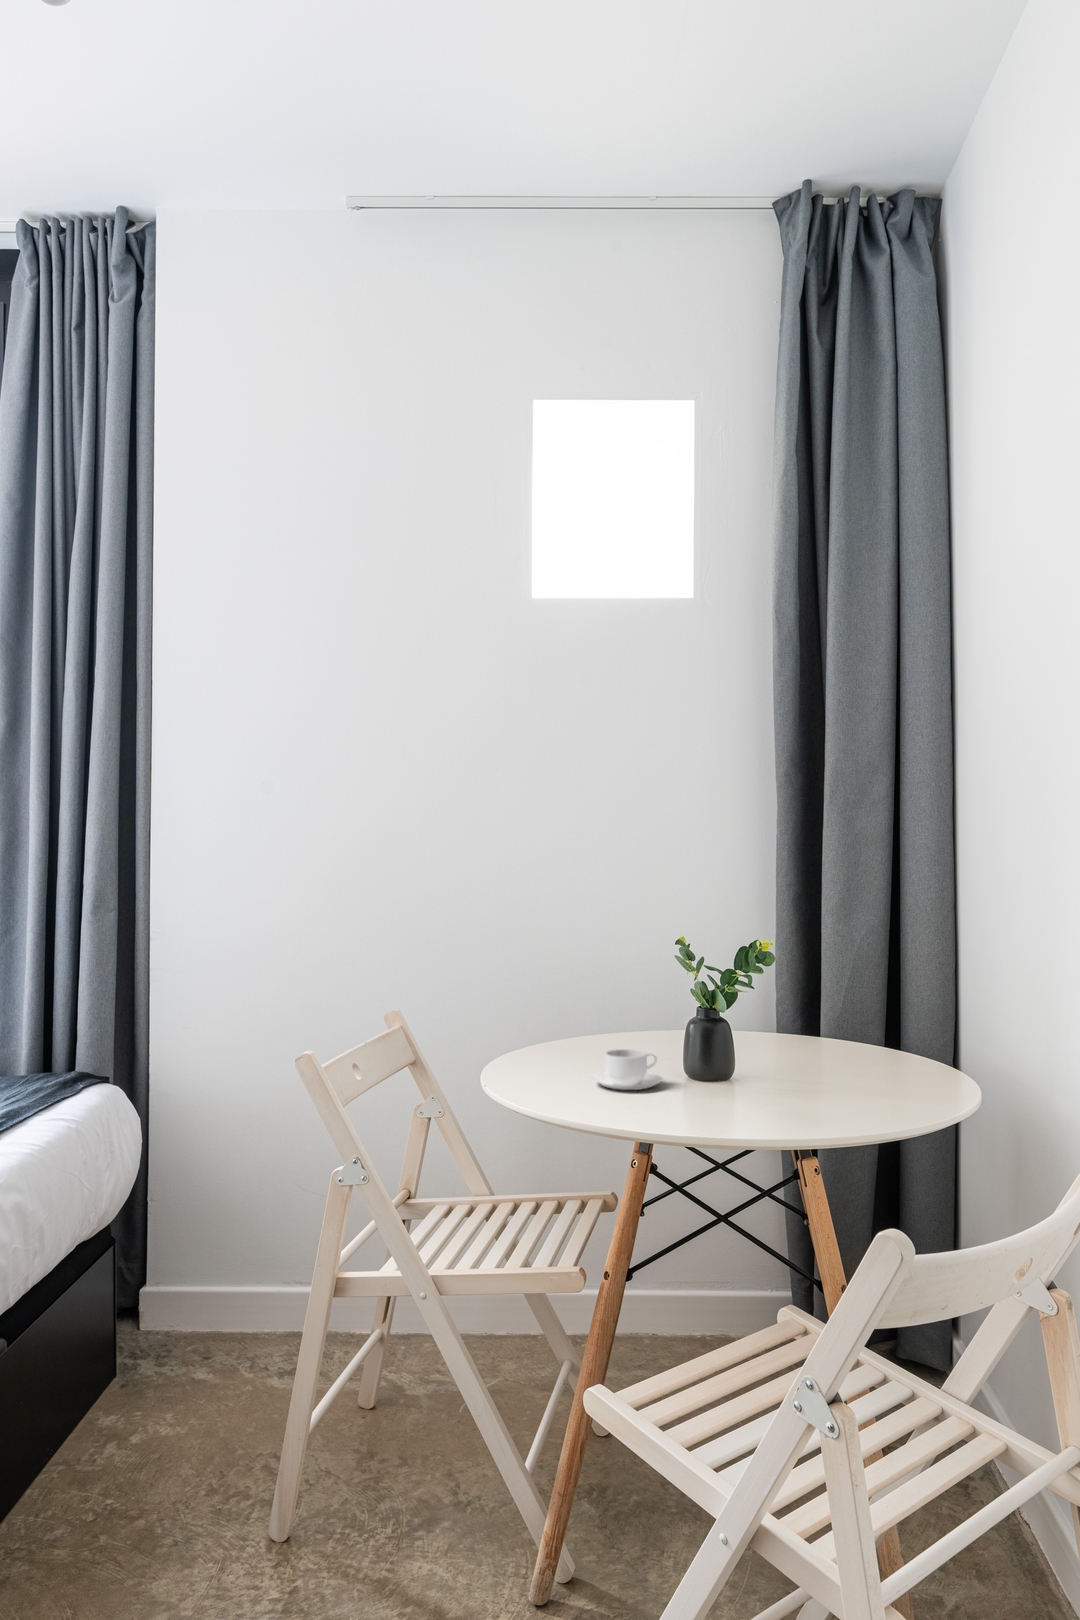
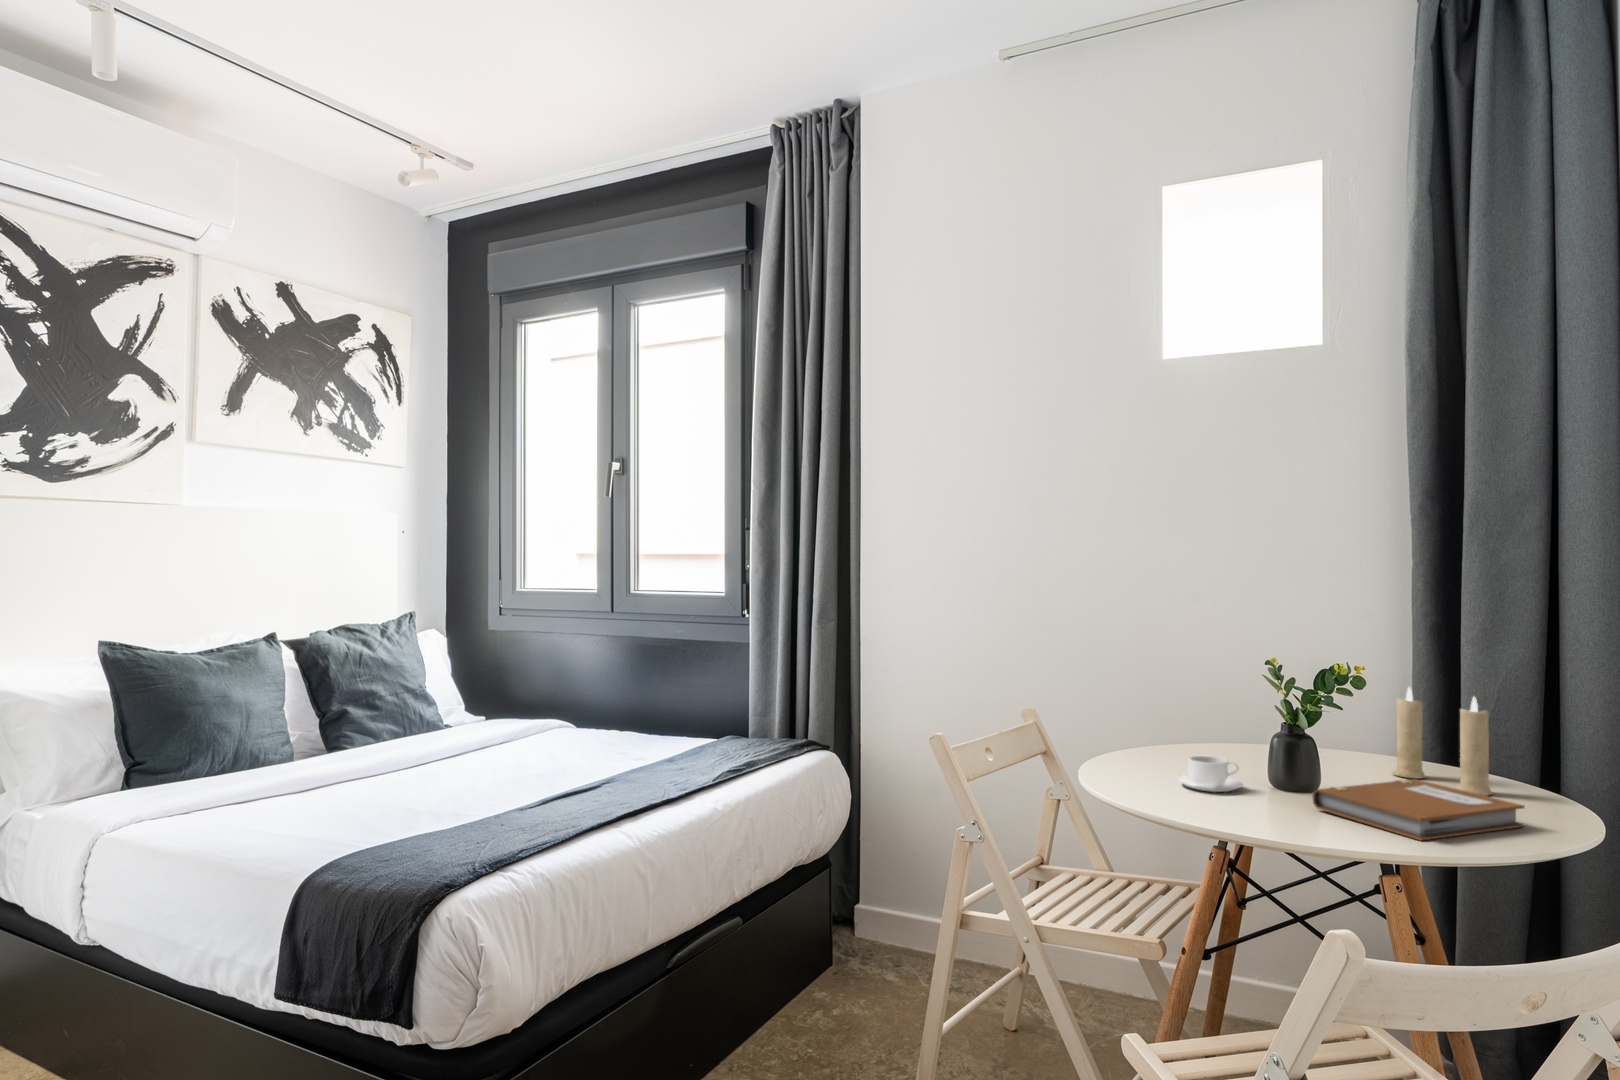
candle: none [780,953,877,1064] -> present [1392,687,1493,796]
notebook: none [742,1054,928,1122] -> present [1313,779,1525,840]

